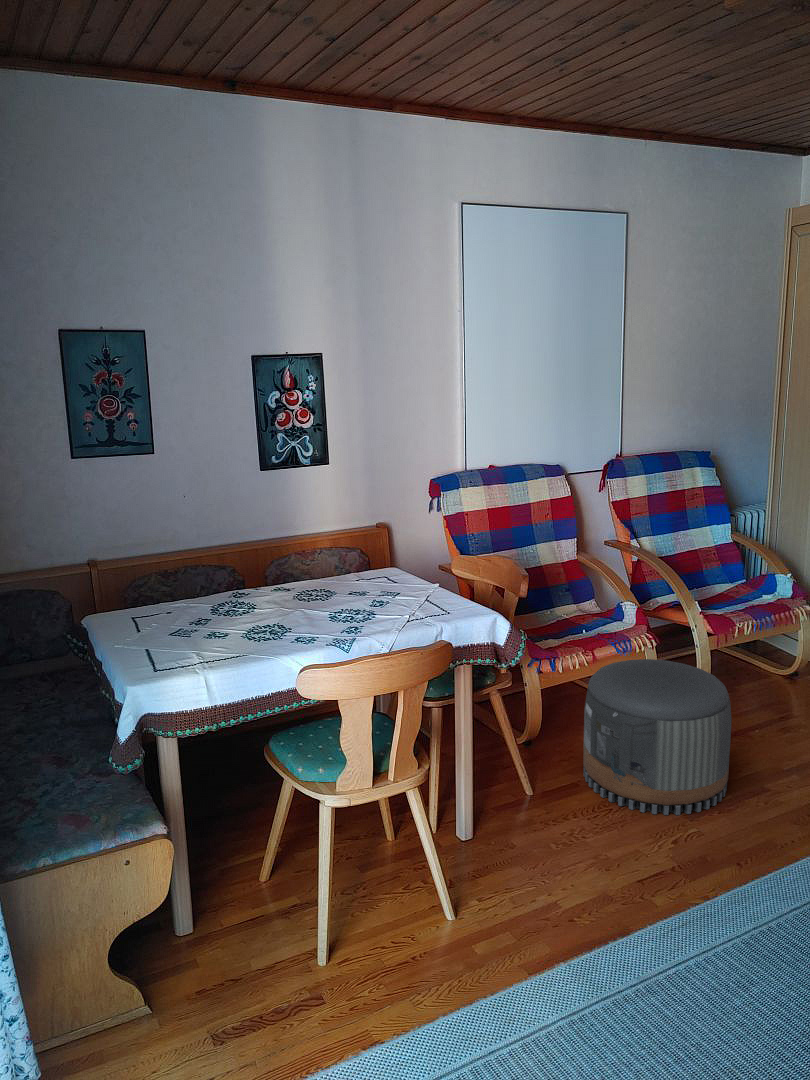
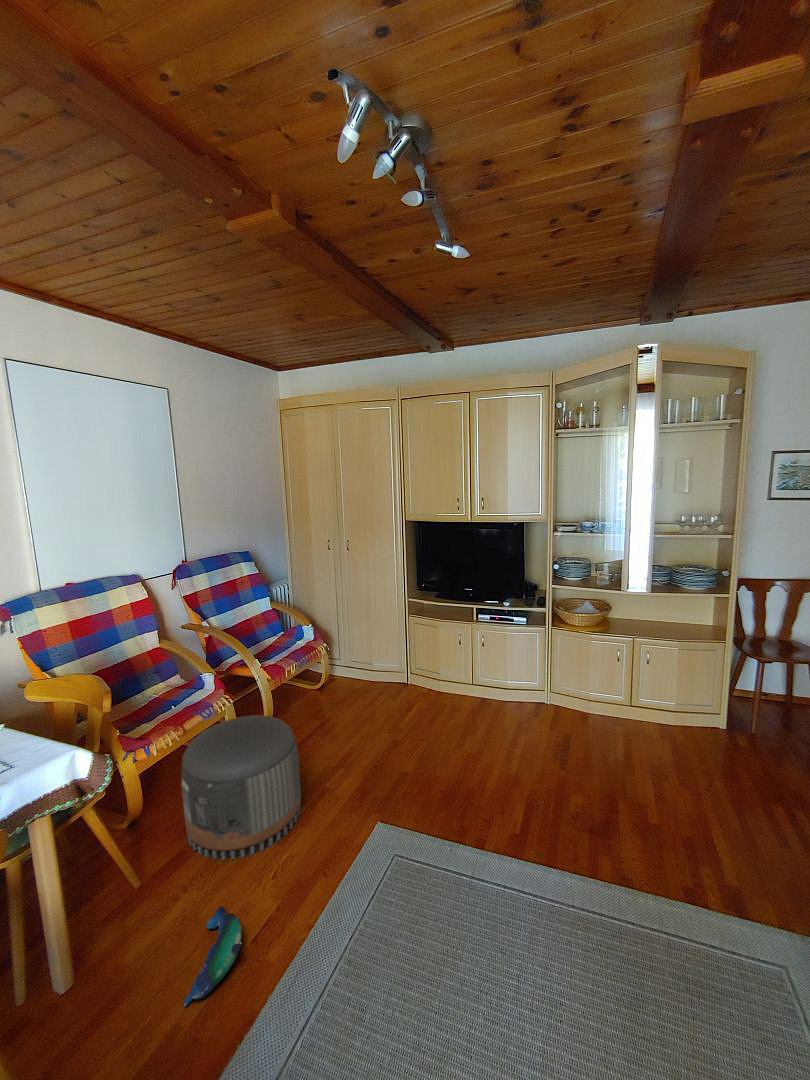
plush toy: none [564,837,630,895] -> present [183,906,242,1006]

